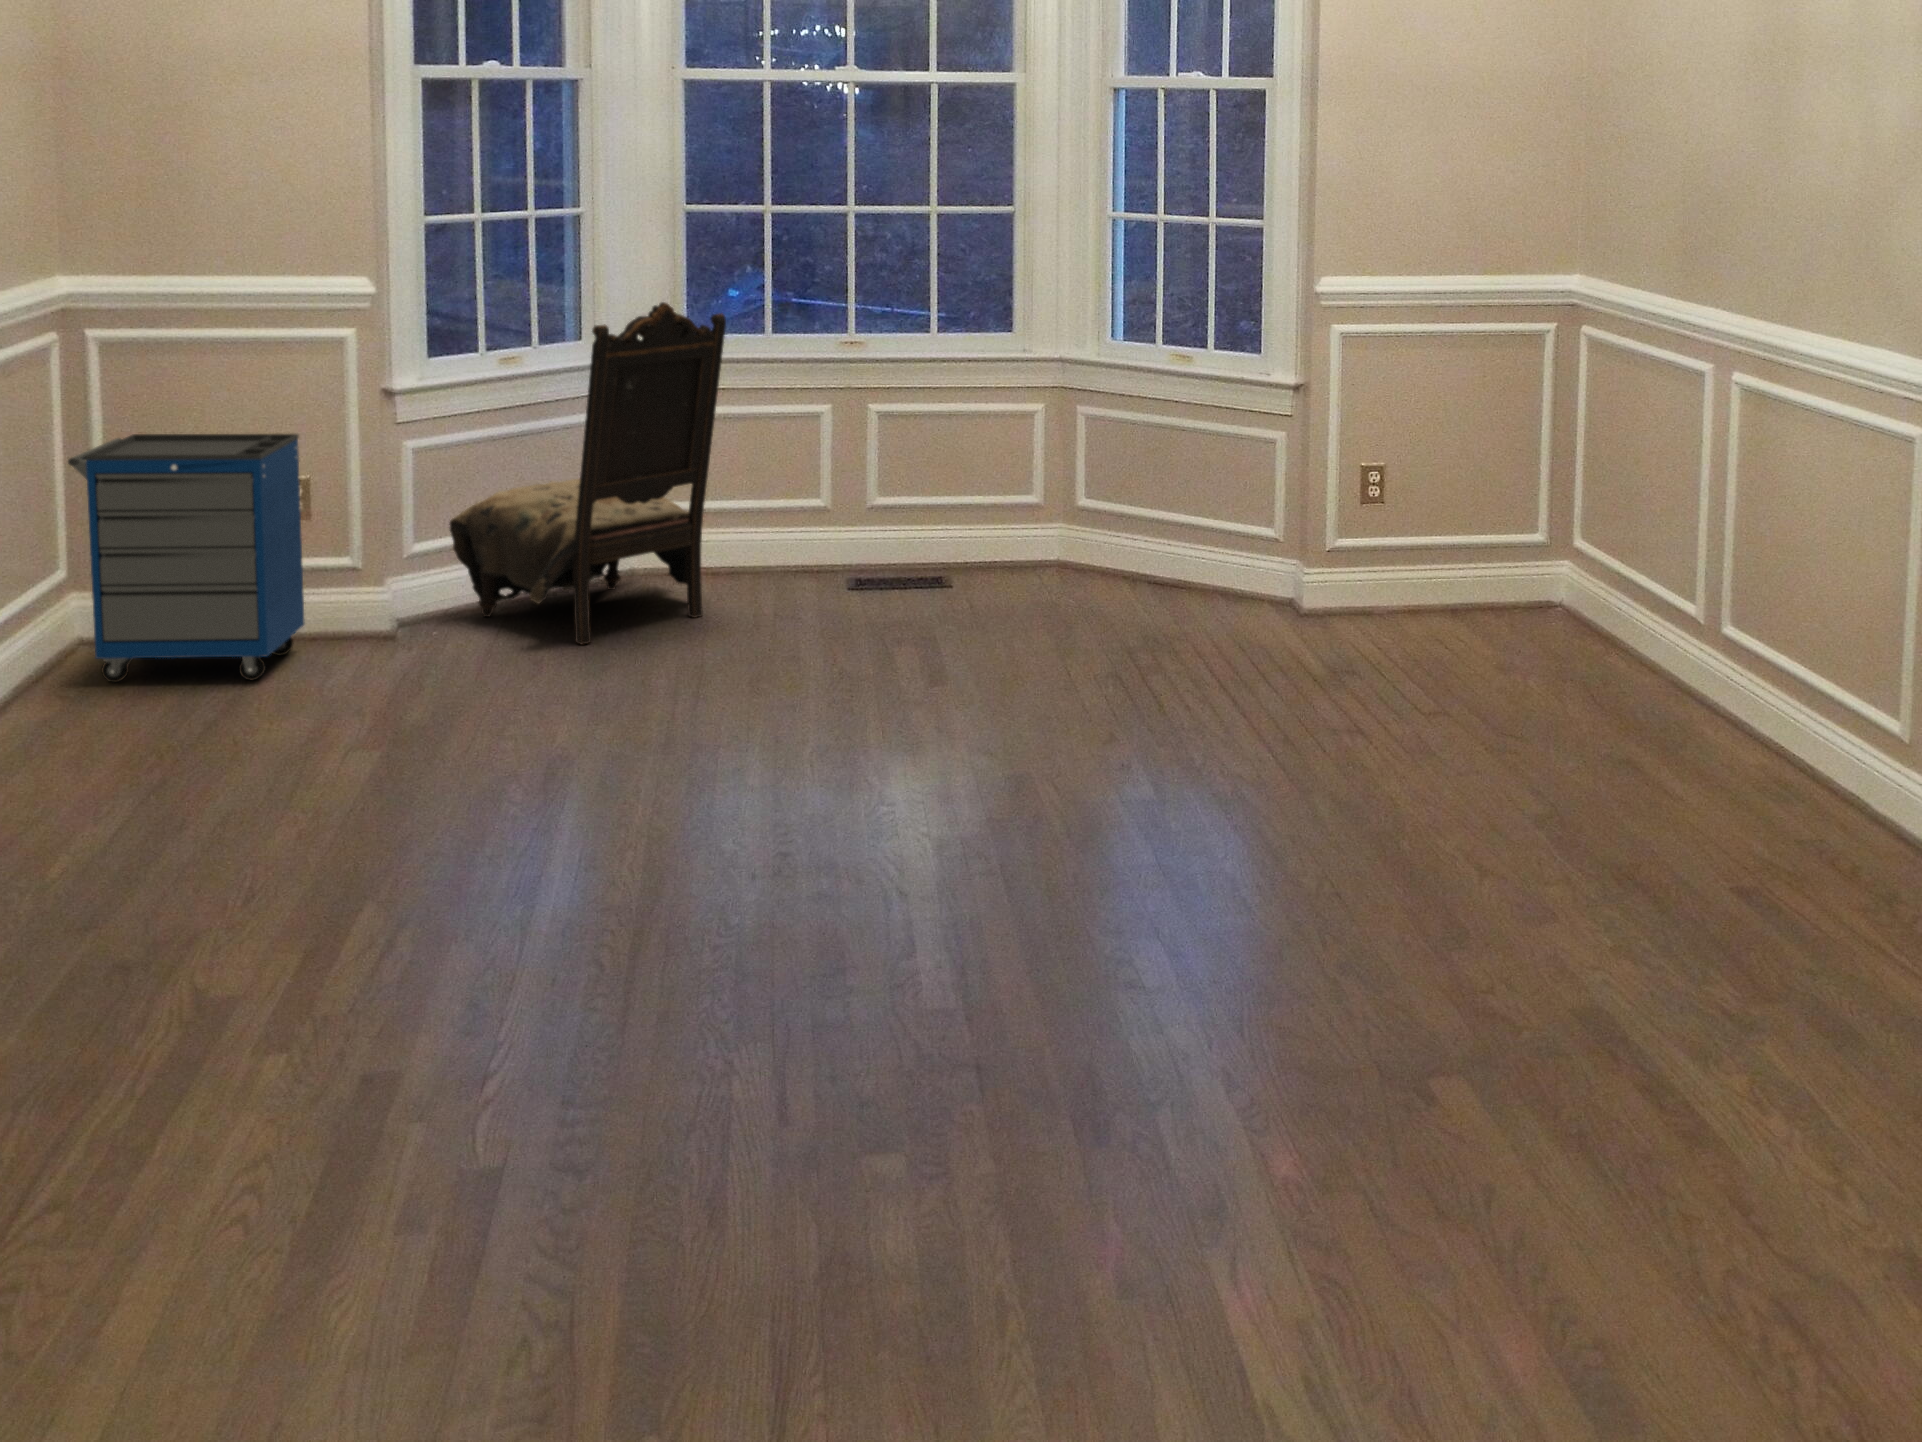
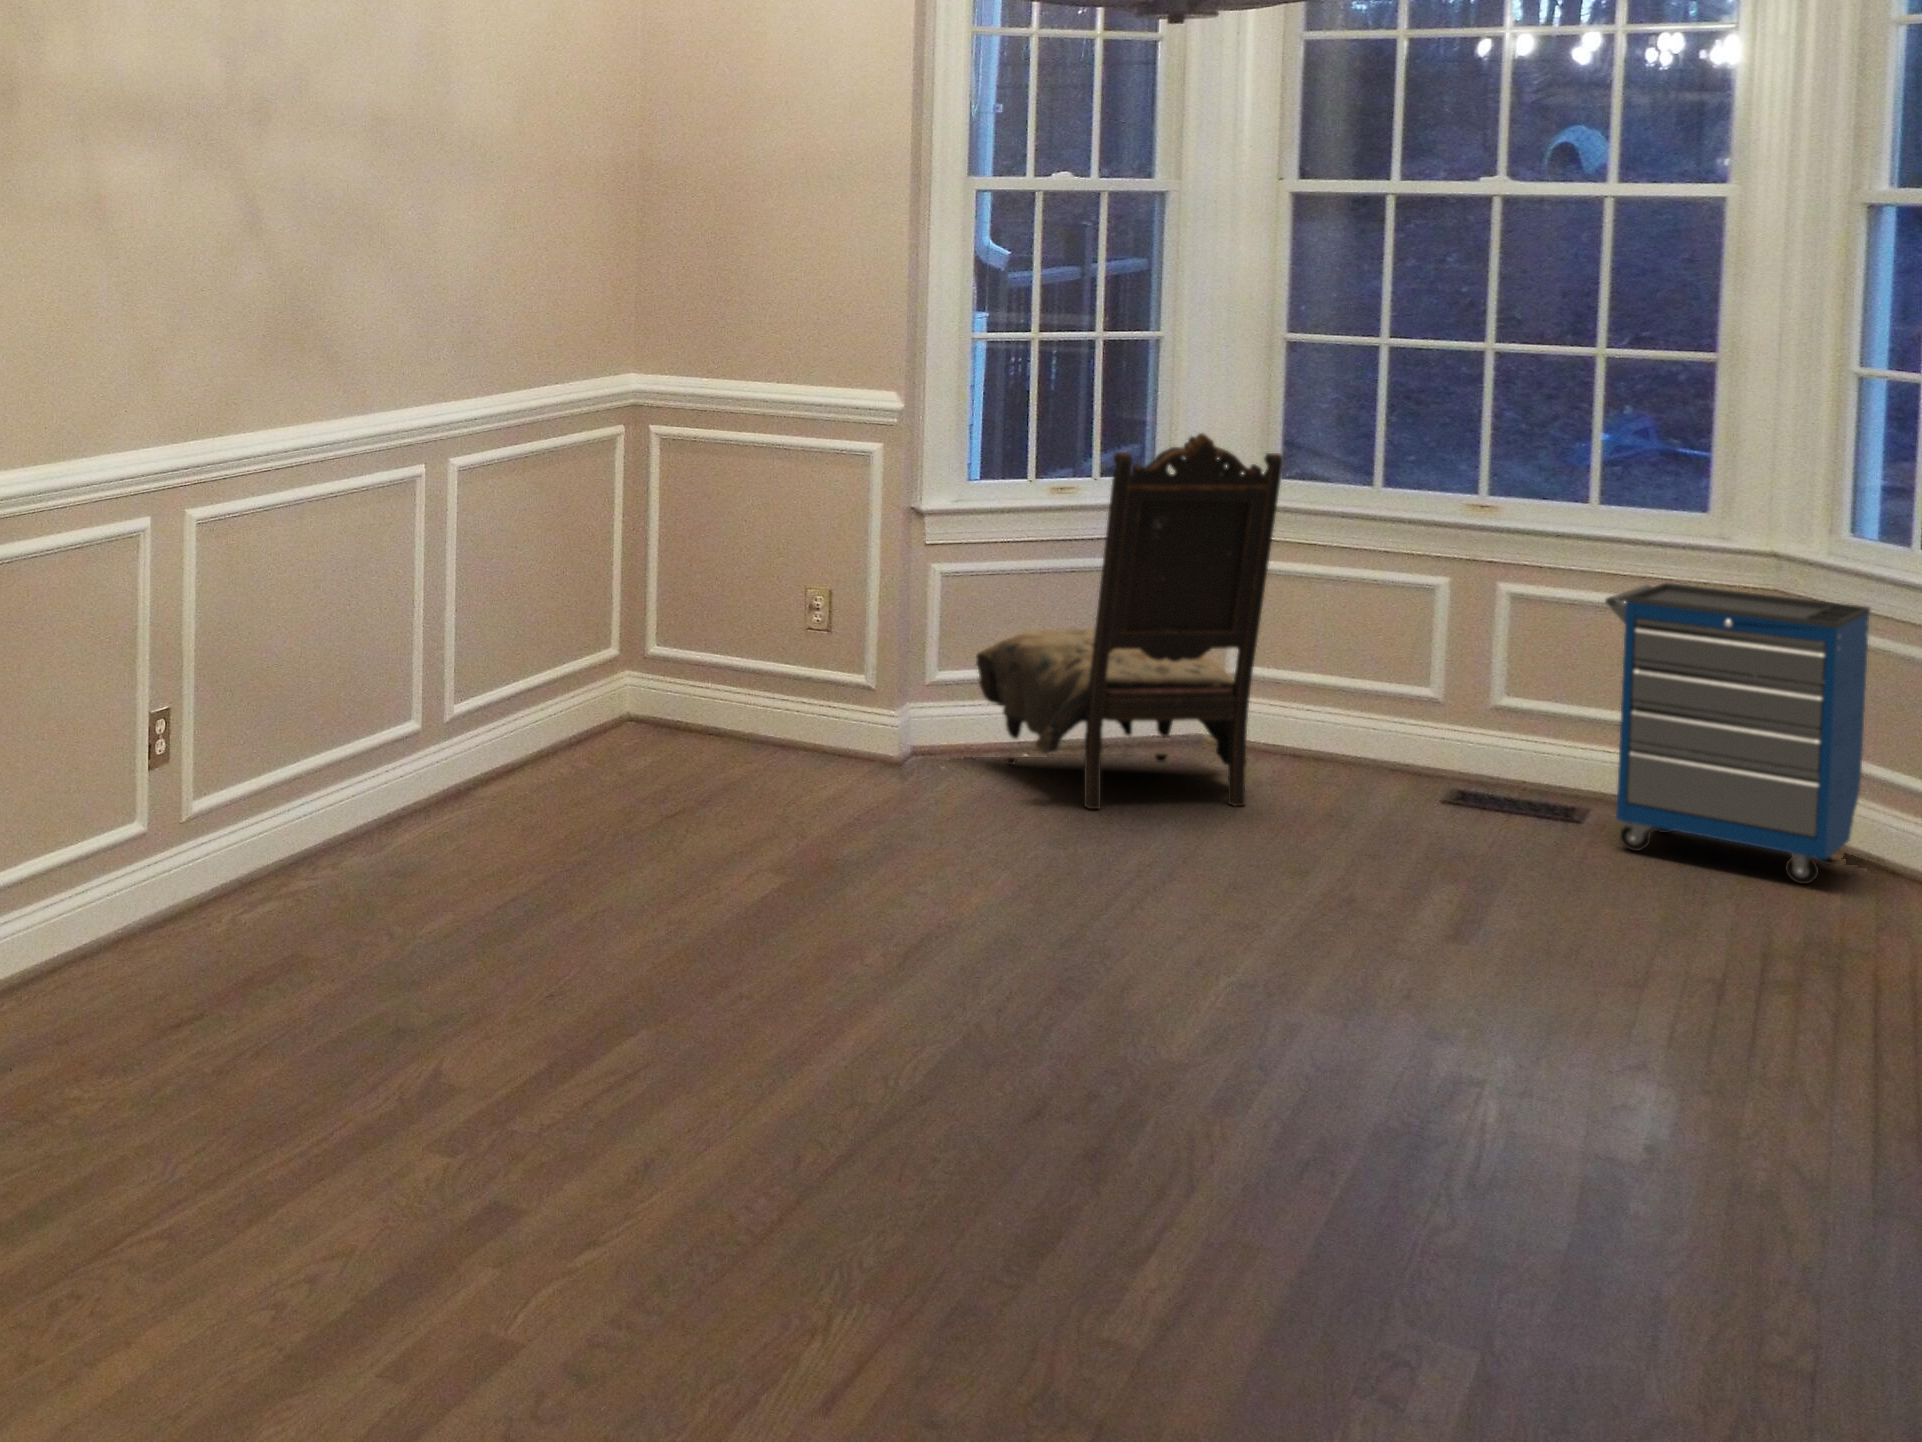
cabinet: present [68,434,304,682] -> present [1605,583,1870,884]

